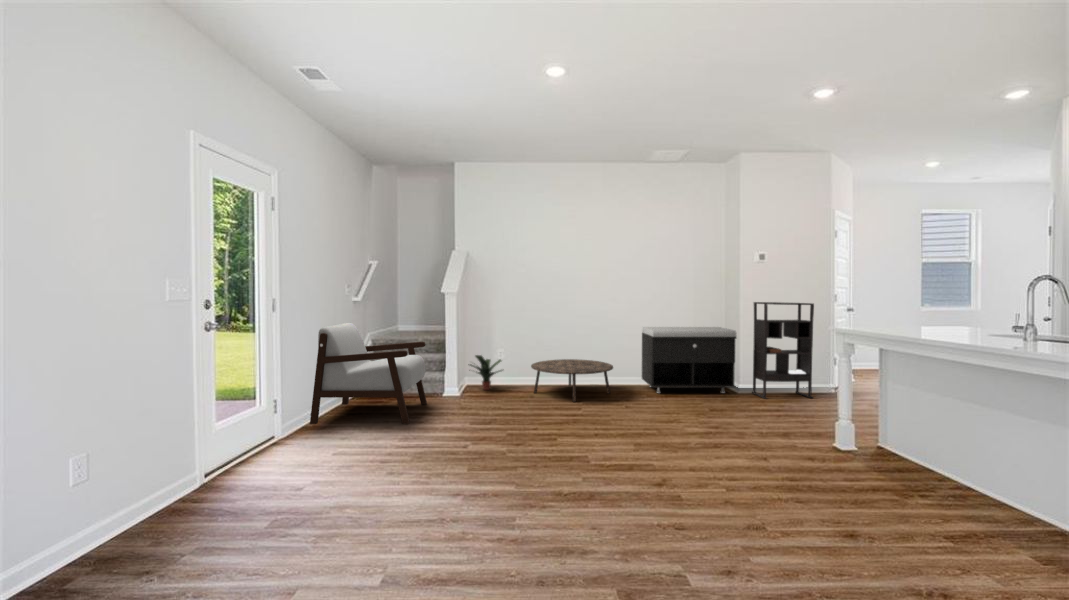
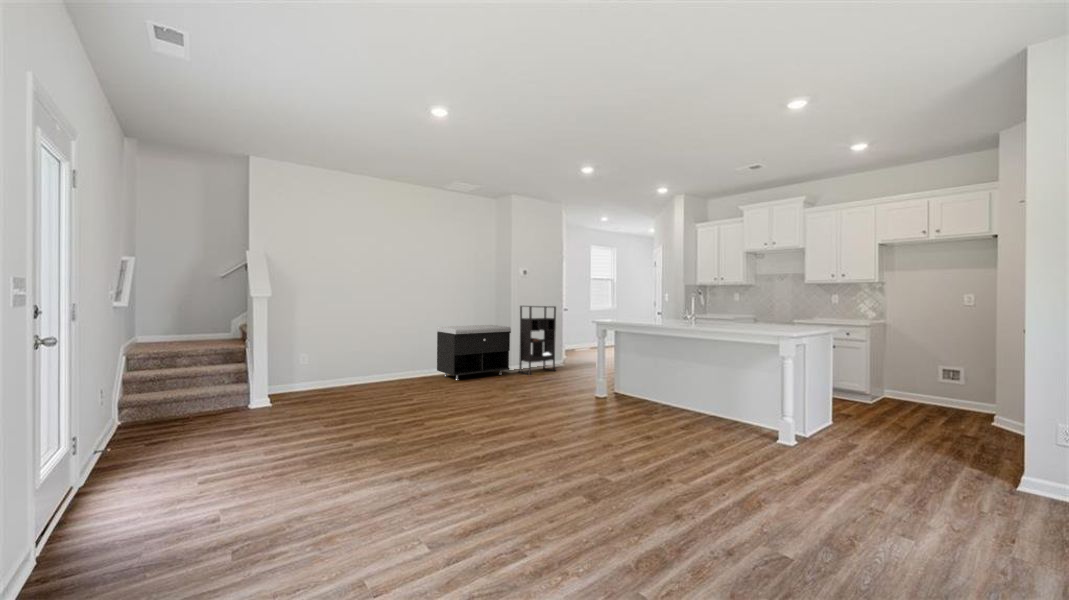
armchair: present [310,323,427,424] -> none [98,333,251,465]
potted plant: present [470,355,502,390] -> none [273,361,313,398]
coffee table: present [531,359,613,402] -> none [347,358,425,395]

